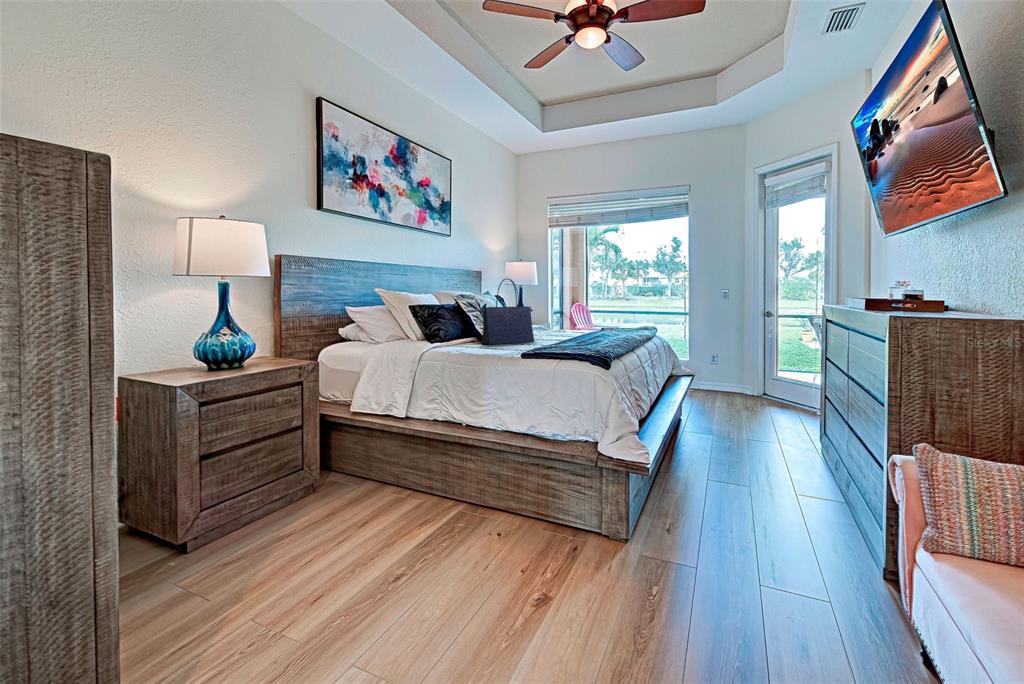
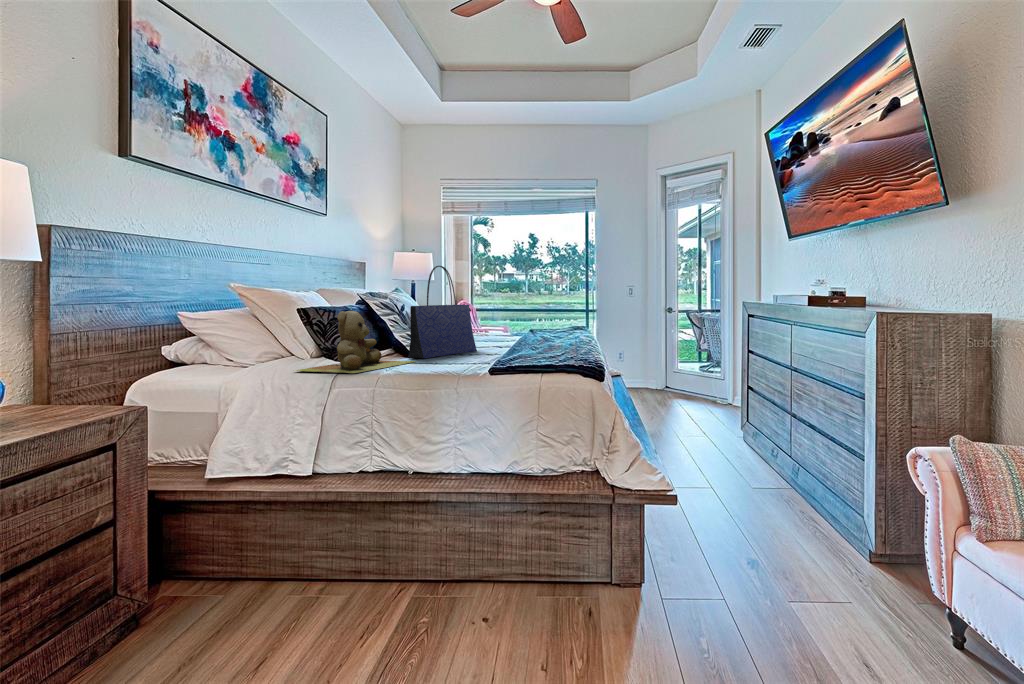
teddy bear: none [403,310,484,351] -> present [296,311,415,373]

